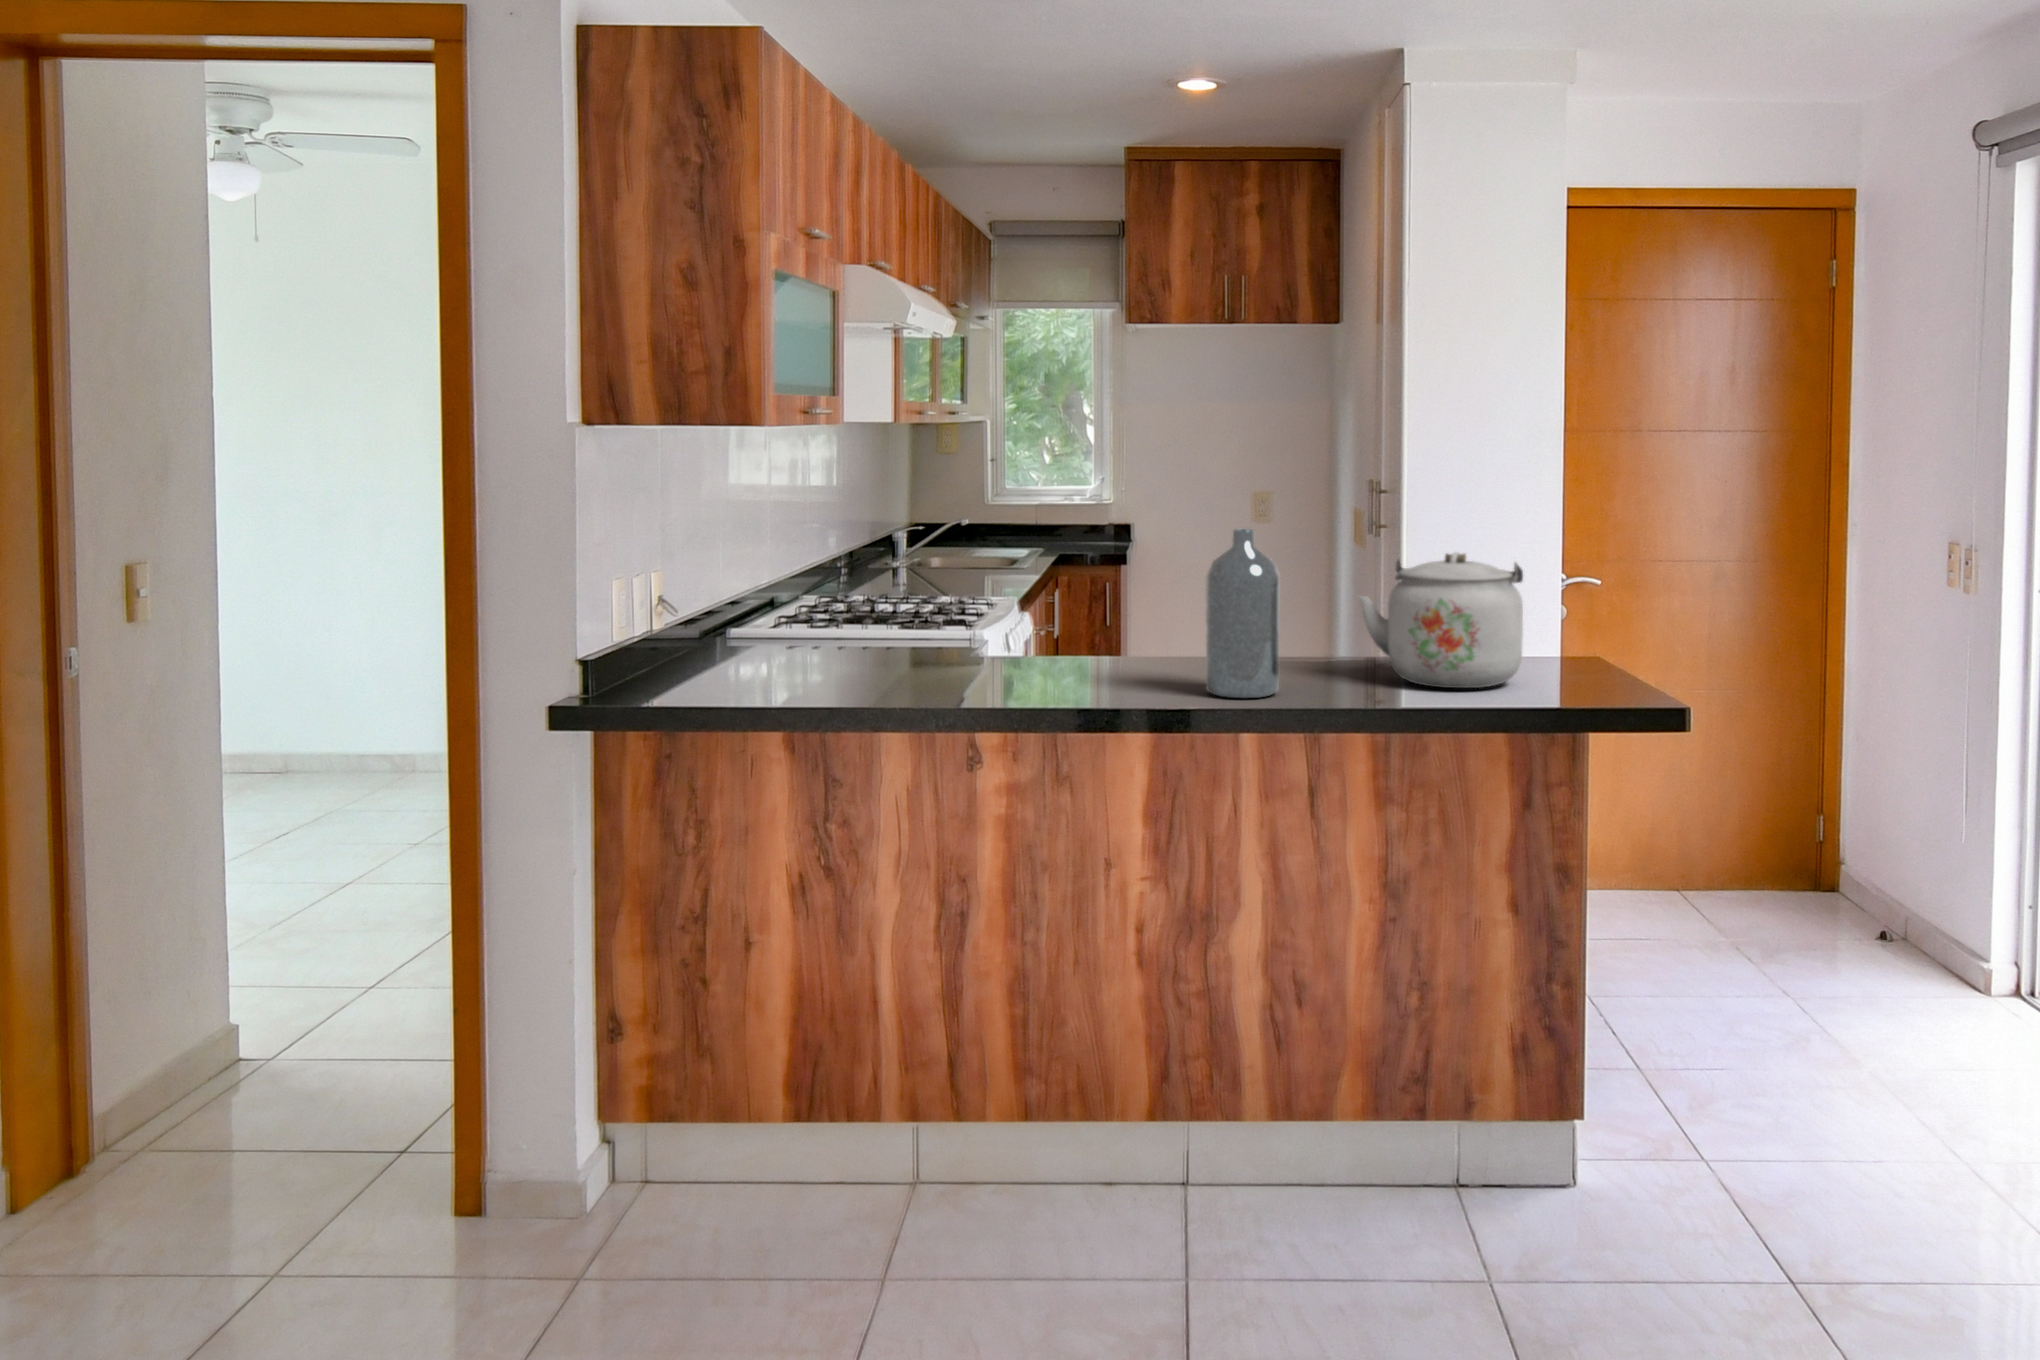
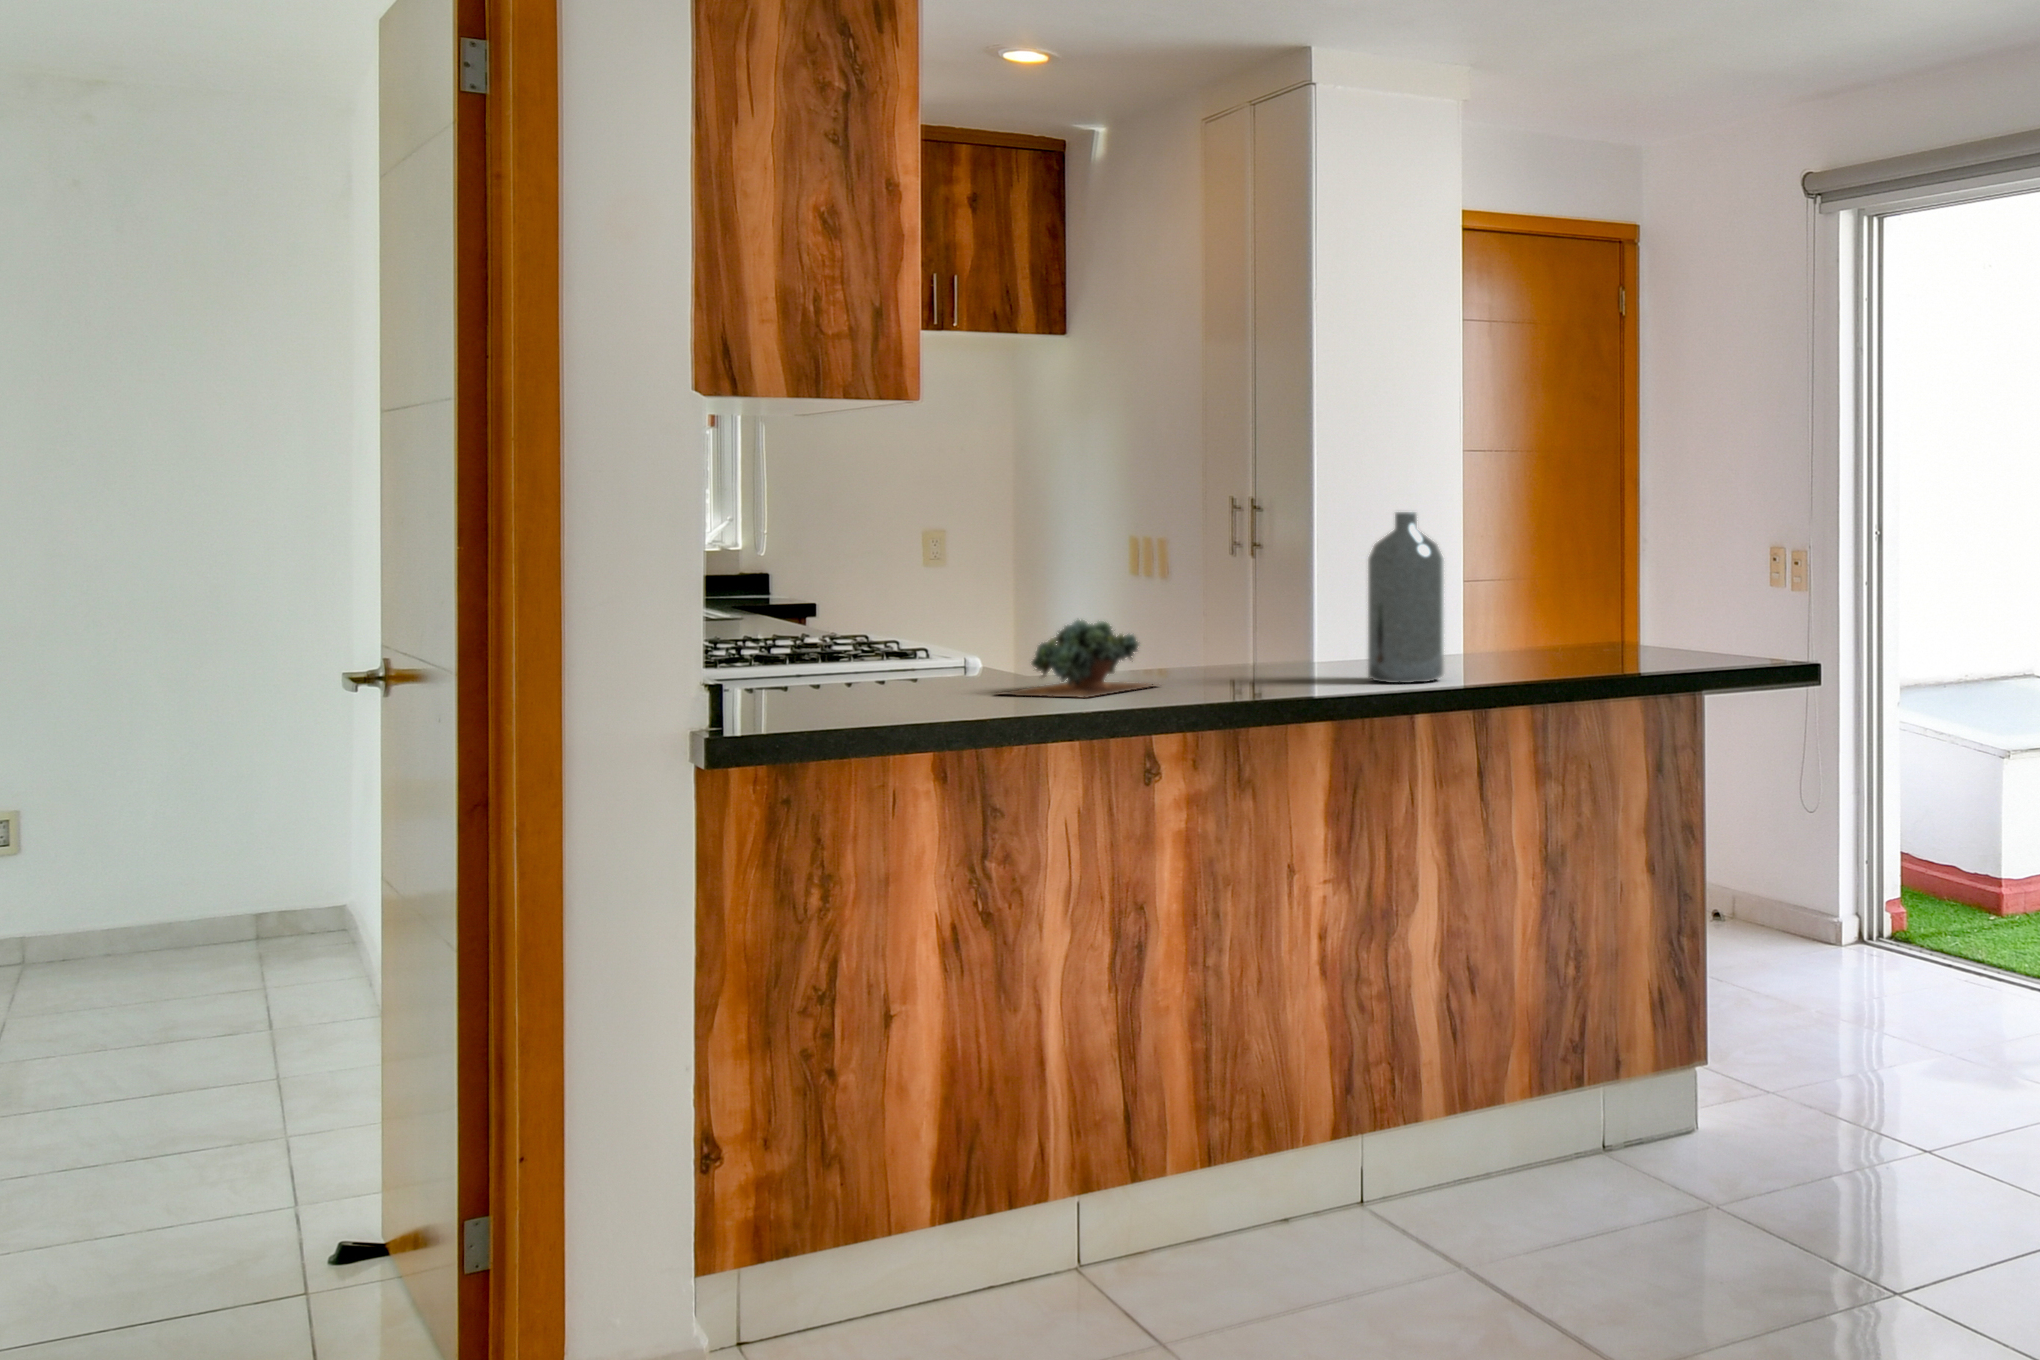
kettle: present [1360,552,1523,688] -> none [1468,536,1625,666]
succulent plant: none [889,614,1039,690] -> present [999,620,1154,698]

